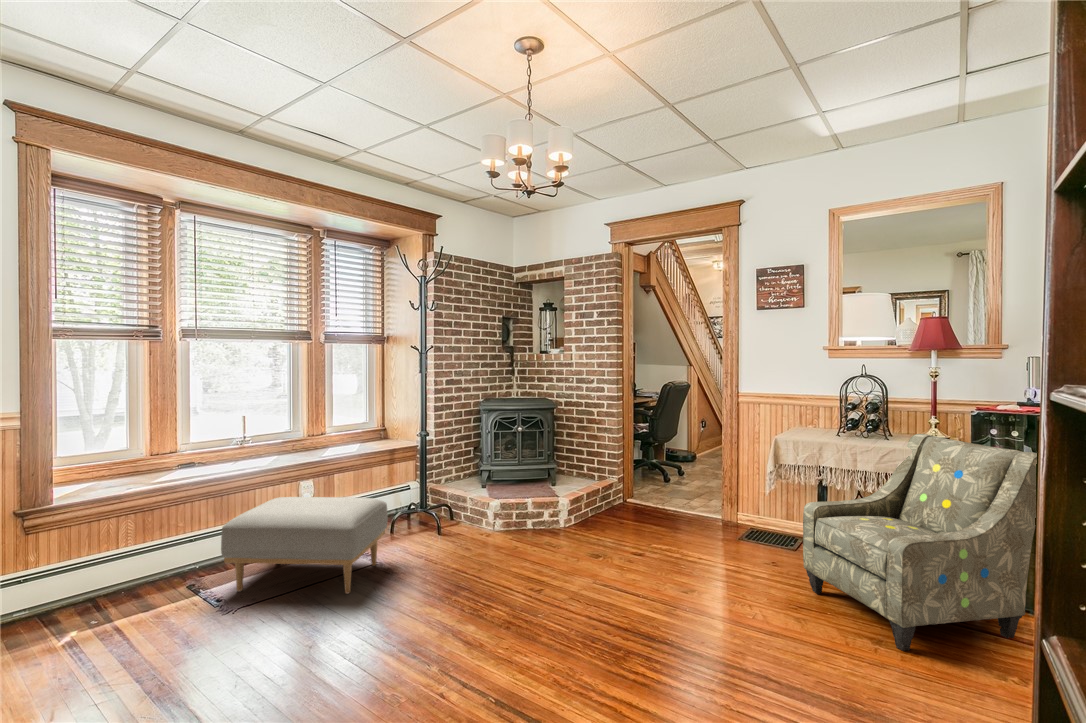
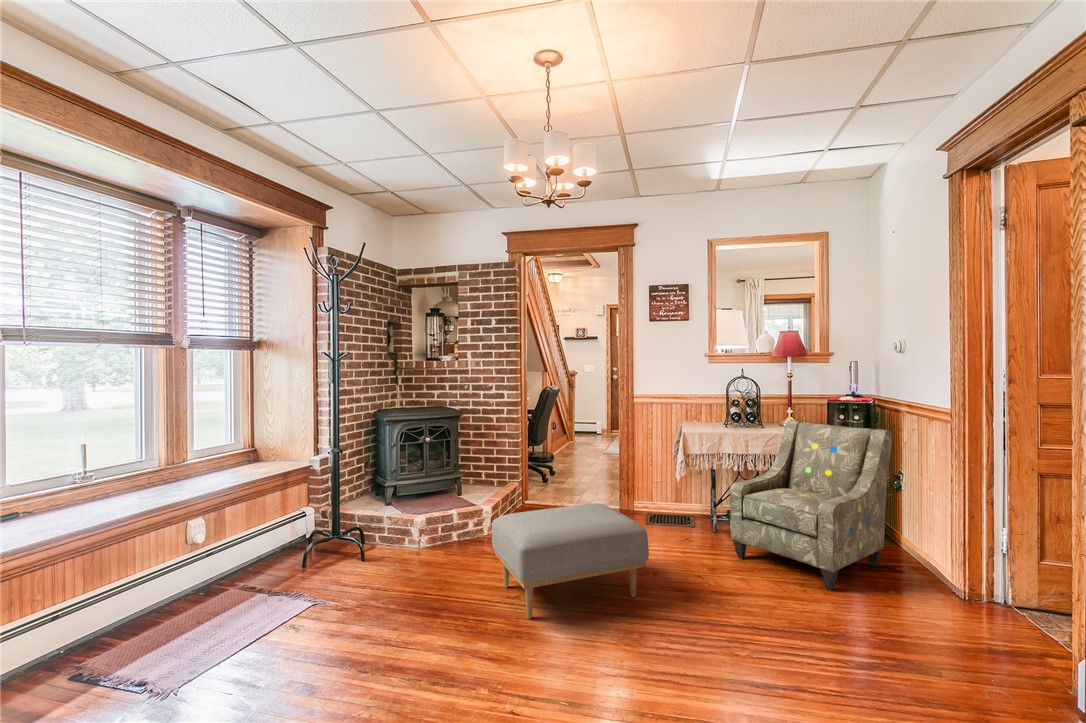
ottoman: present [221,497,388,594] -> present [492,503,649,619]

